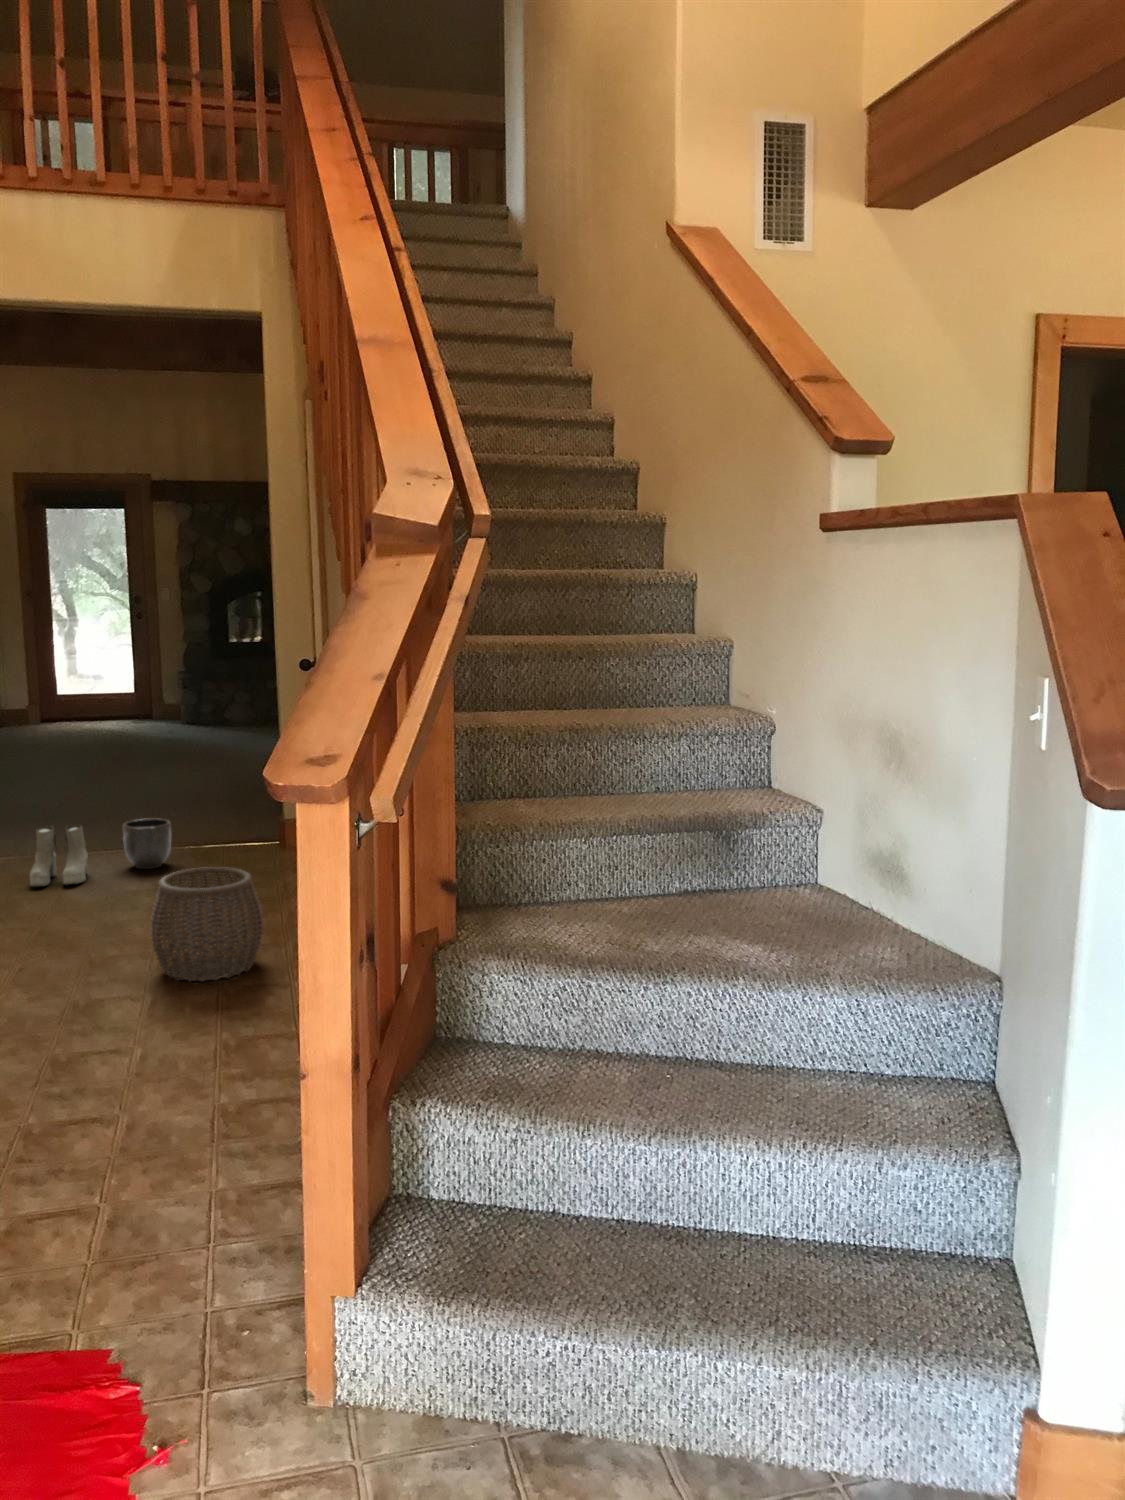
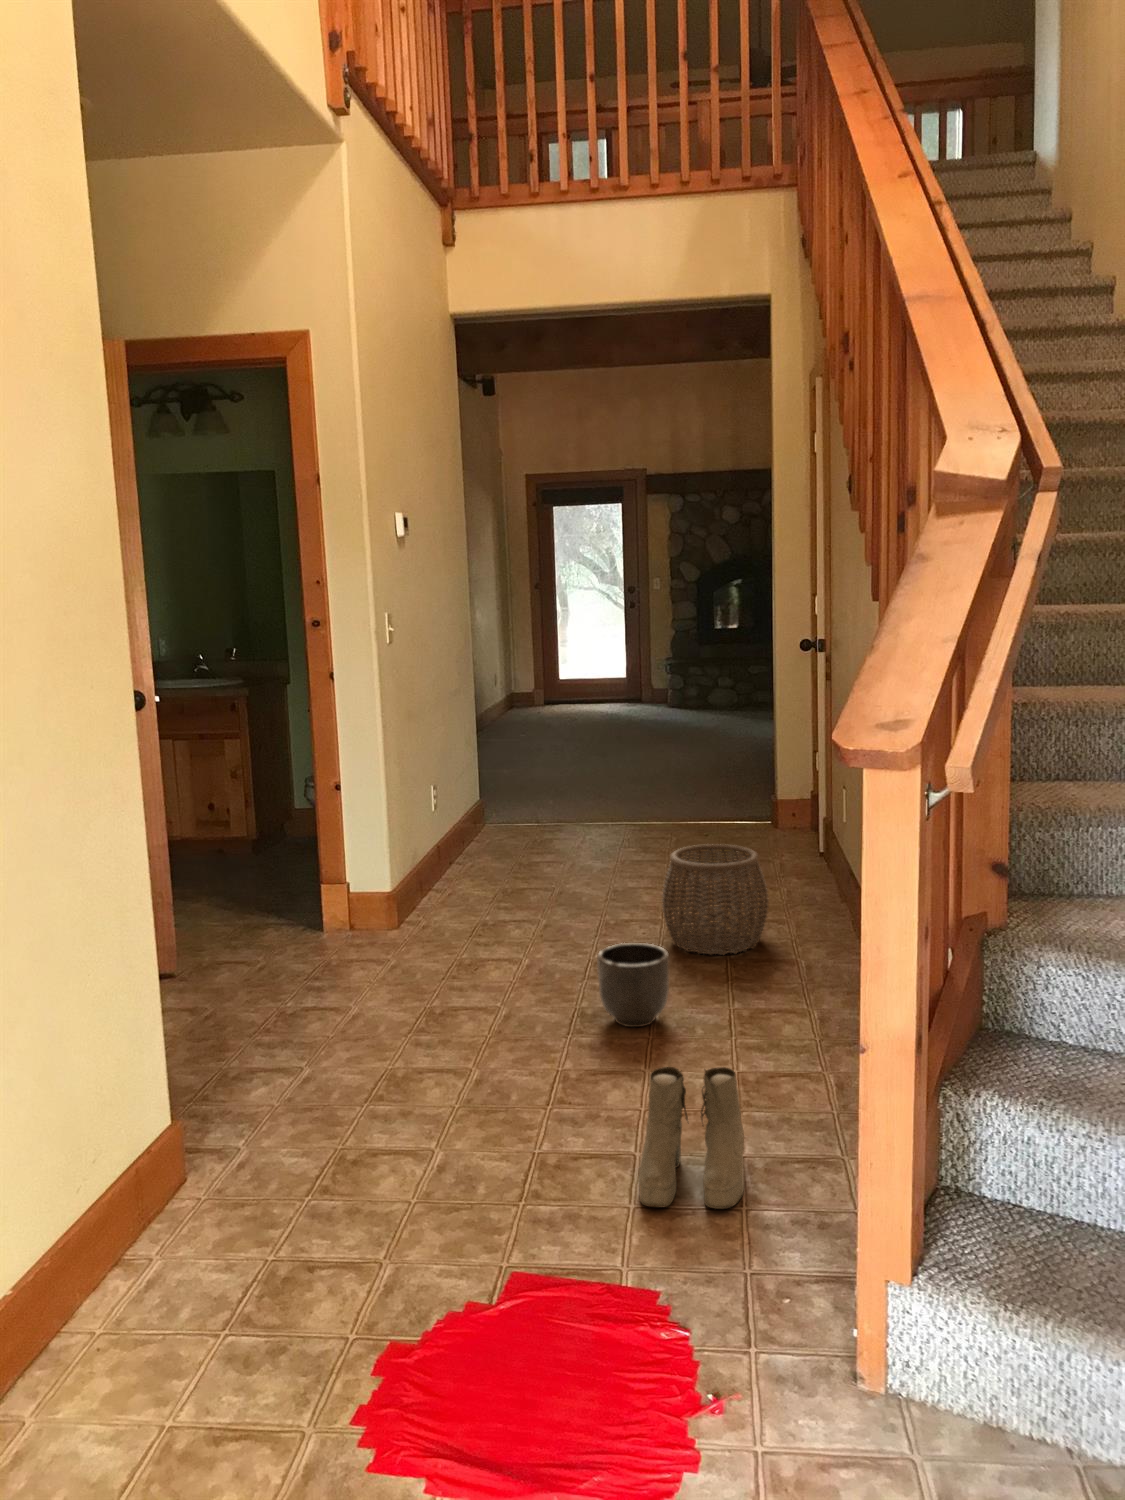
planter: present [123,818,171,869] -> present [597,943,669,1027]
boots: present [30,825,88,887] -> present [639,1067,744,1209]

